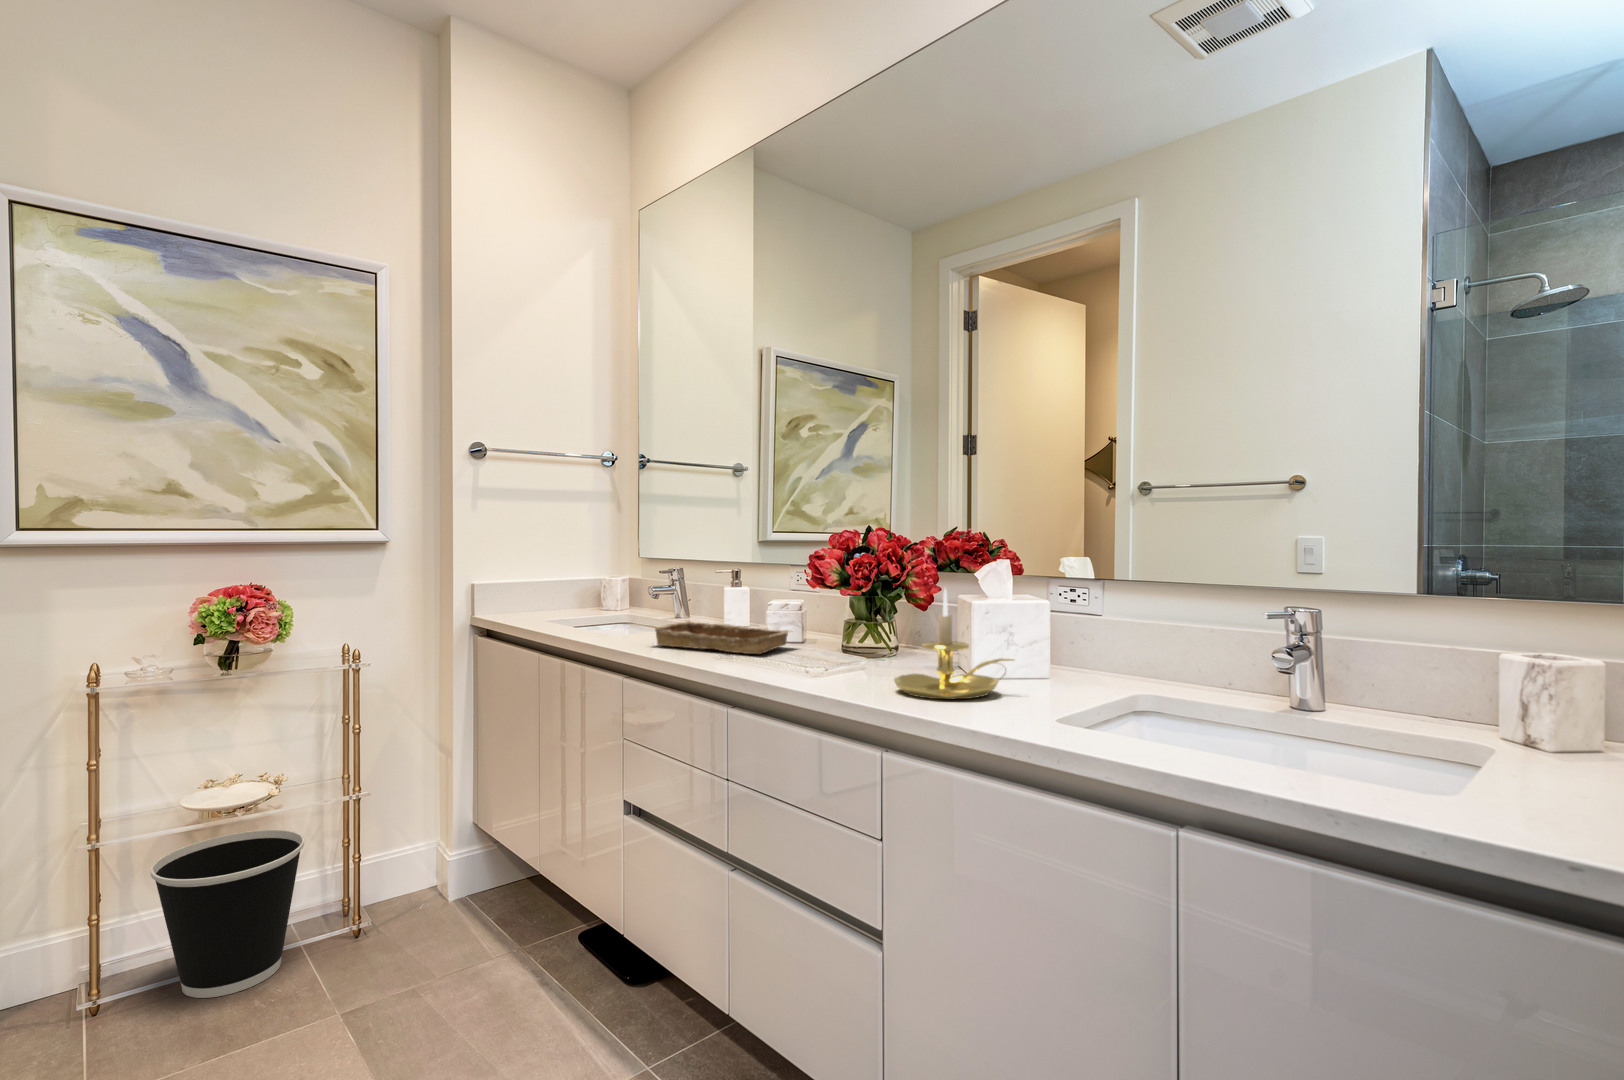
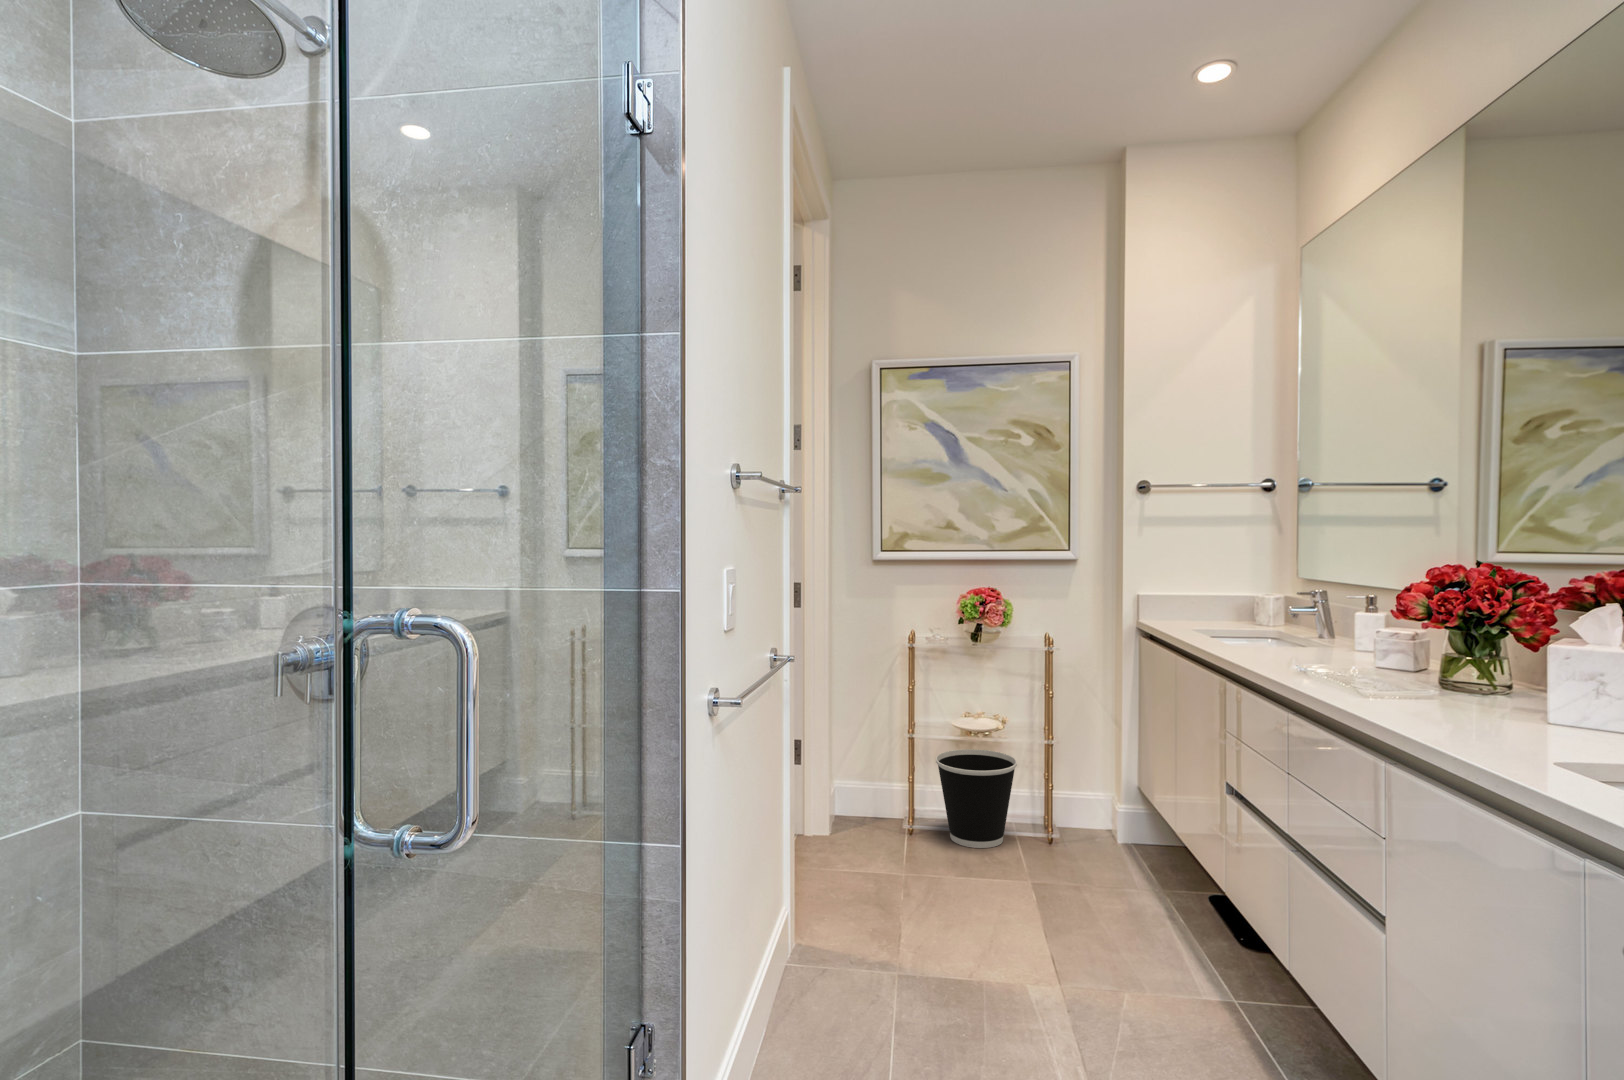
candle holder: present [894,589,1014,699] -> none [1416,627,1562,735]
tray: present [654,621,790,654] -> none [1249,640,1398,675]

